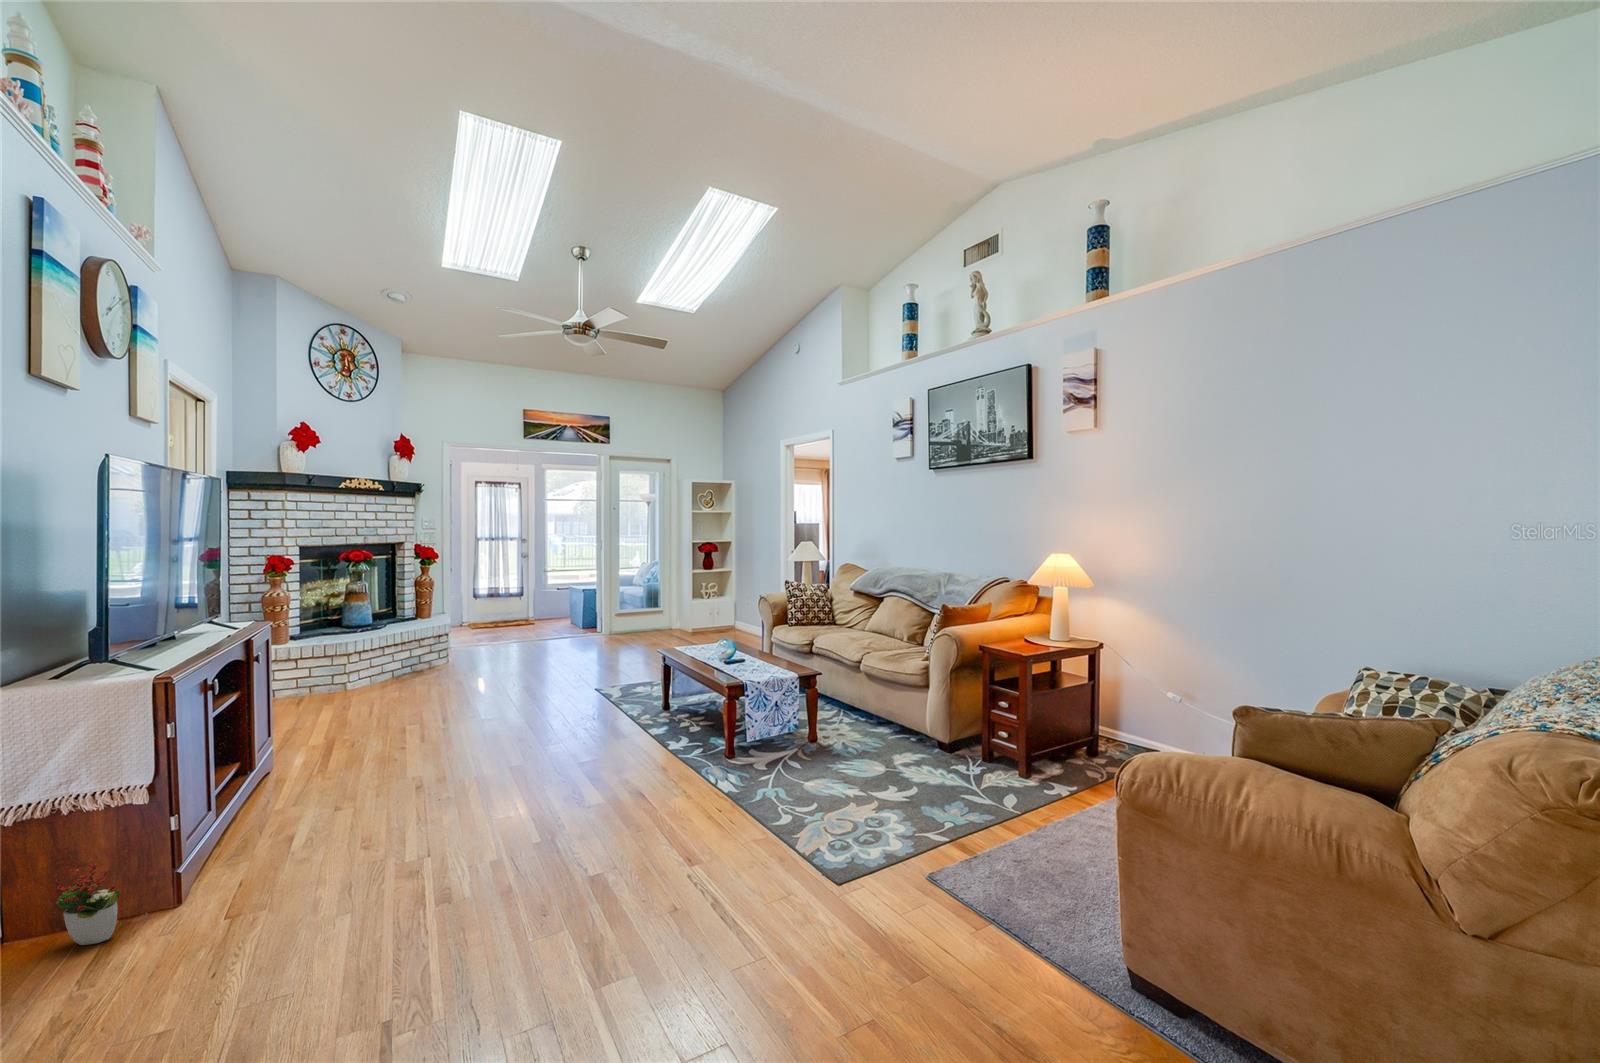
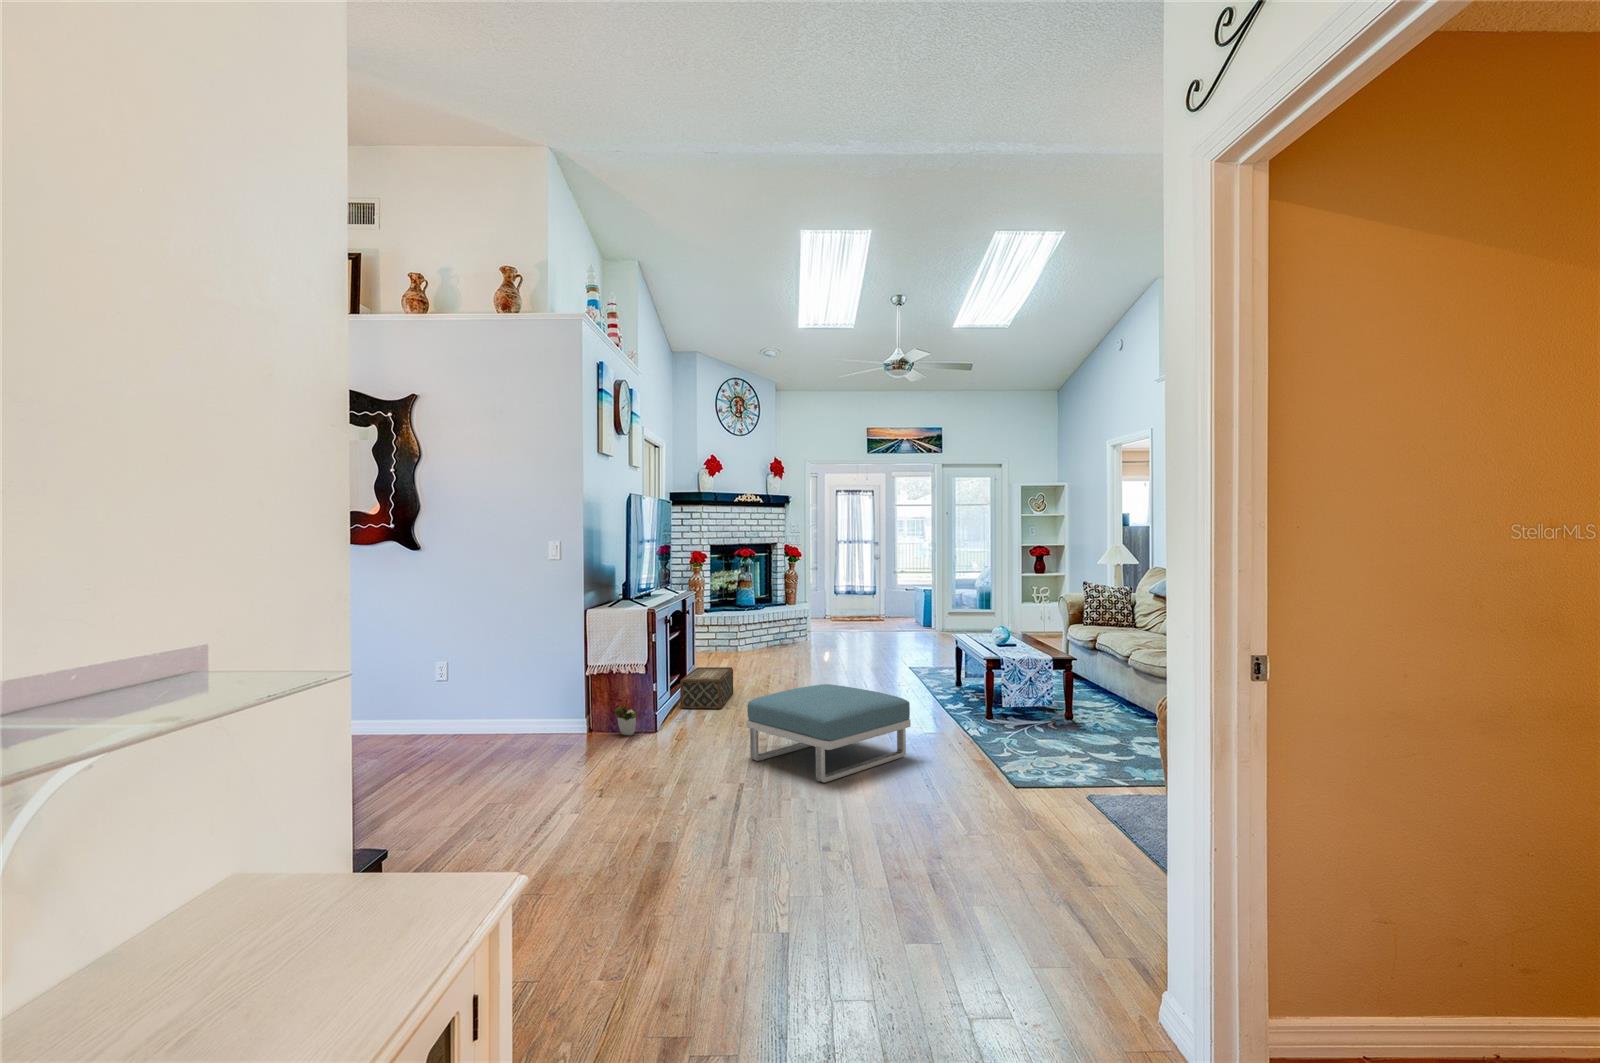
woven basket: none [238,737,347,832] -> present [680,667,733,709]
footstool: none [392,764,676,972] -> present [746,684,911,783]

